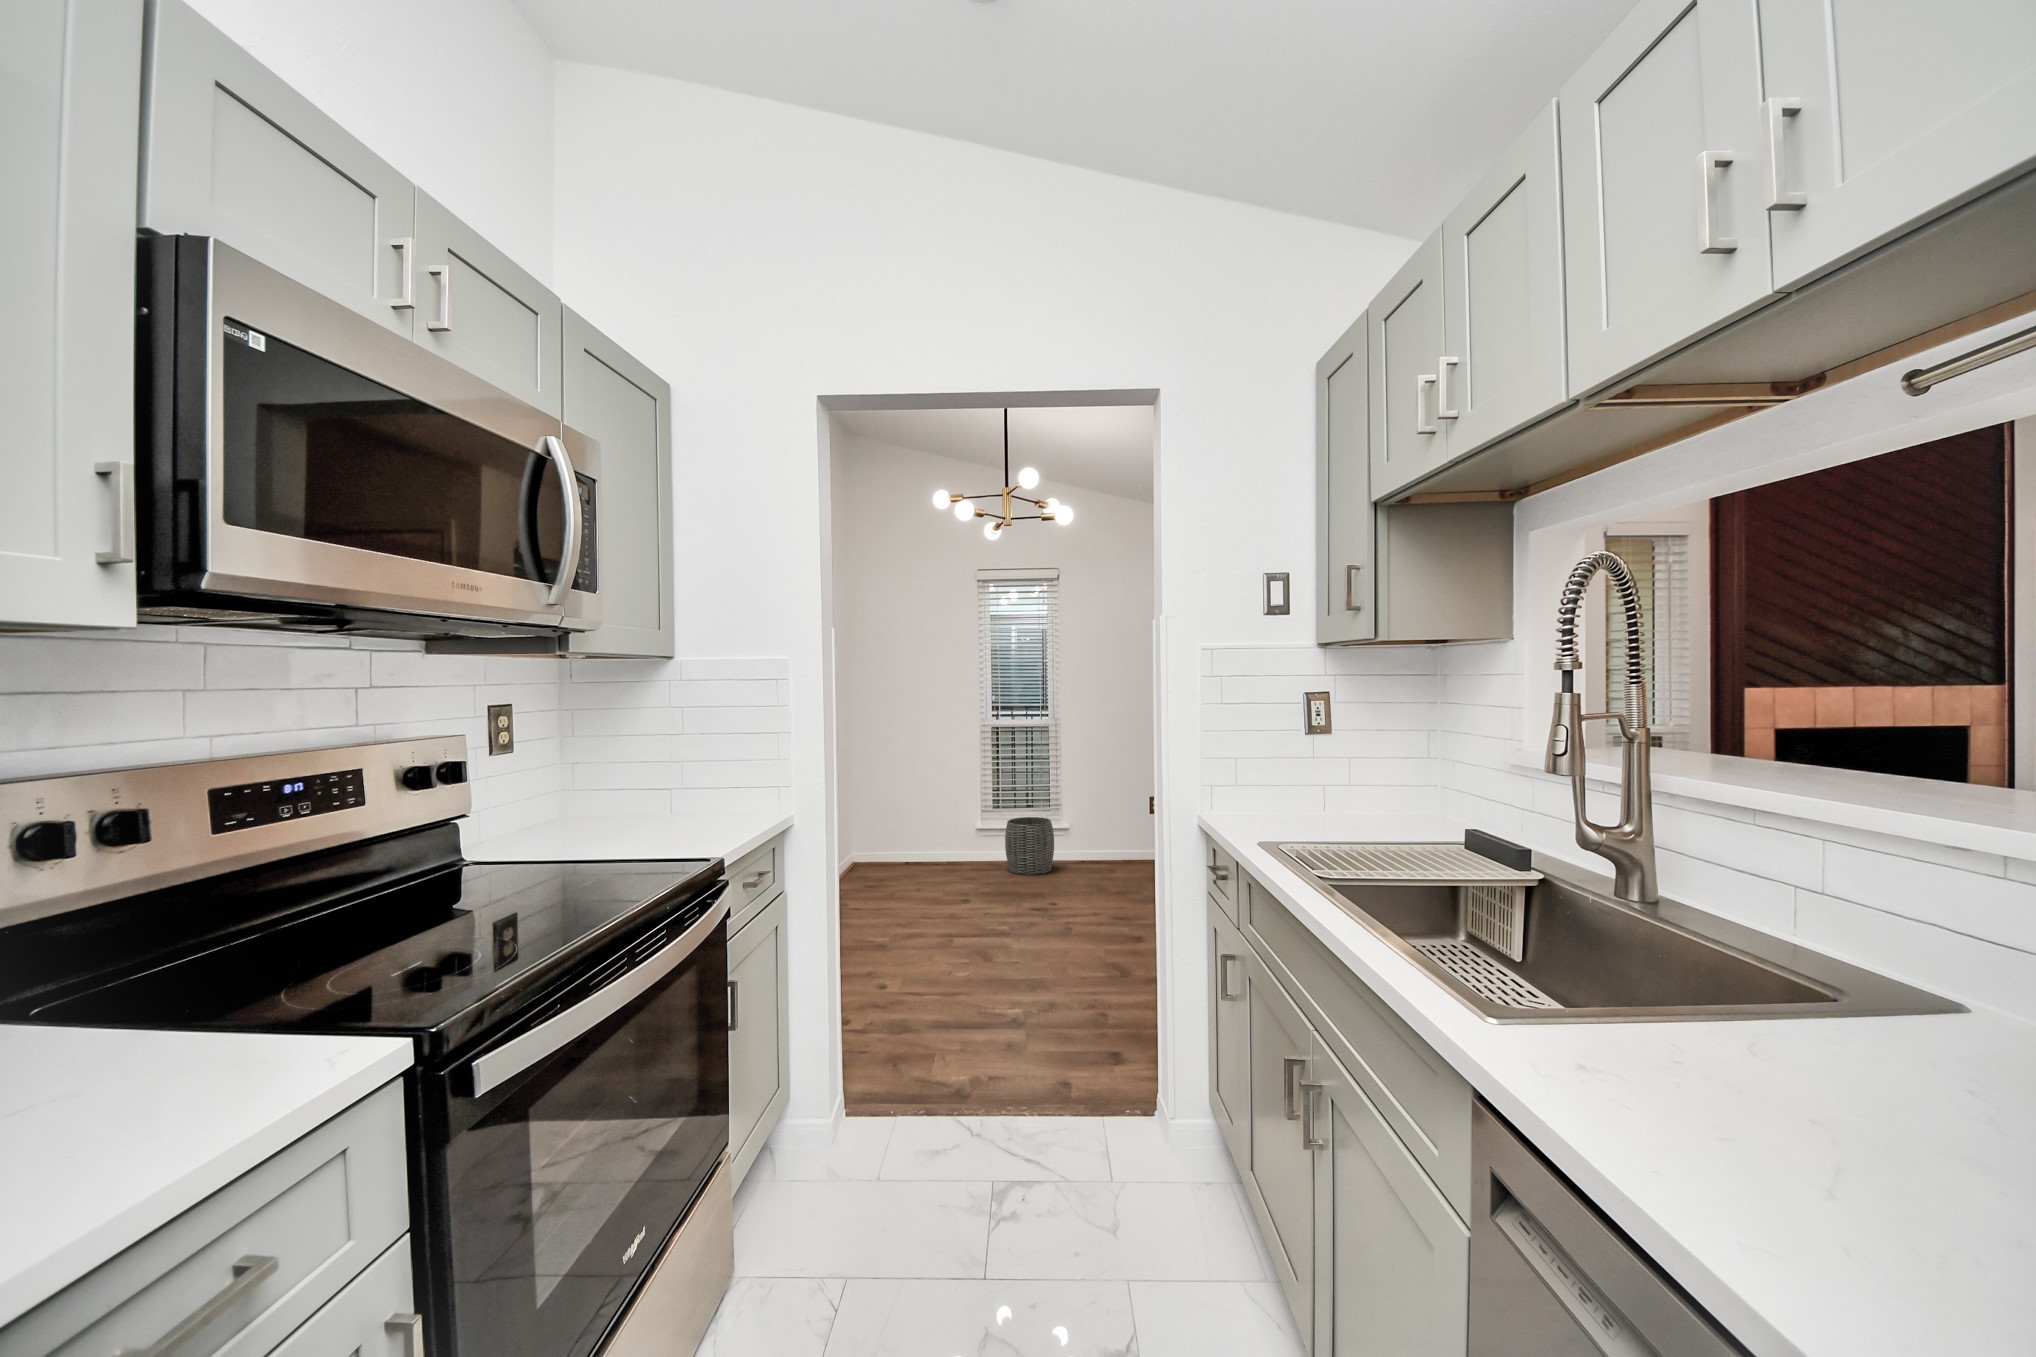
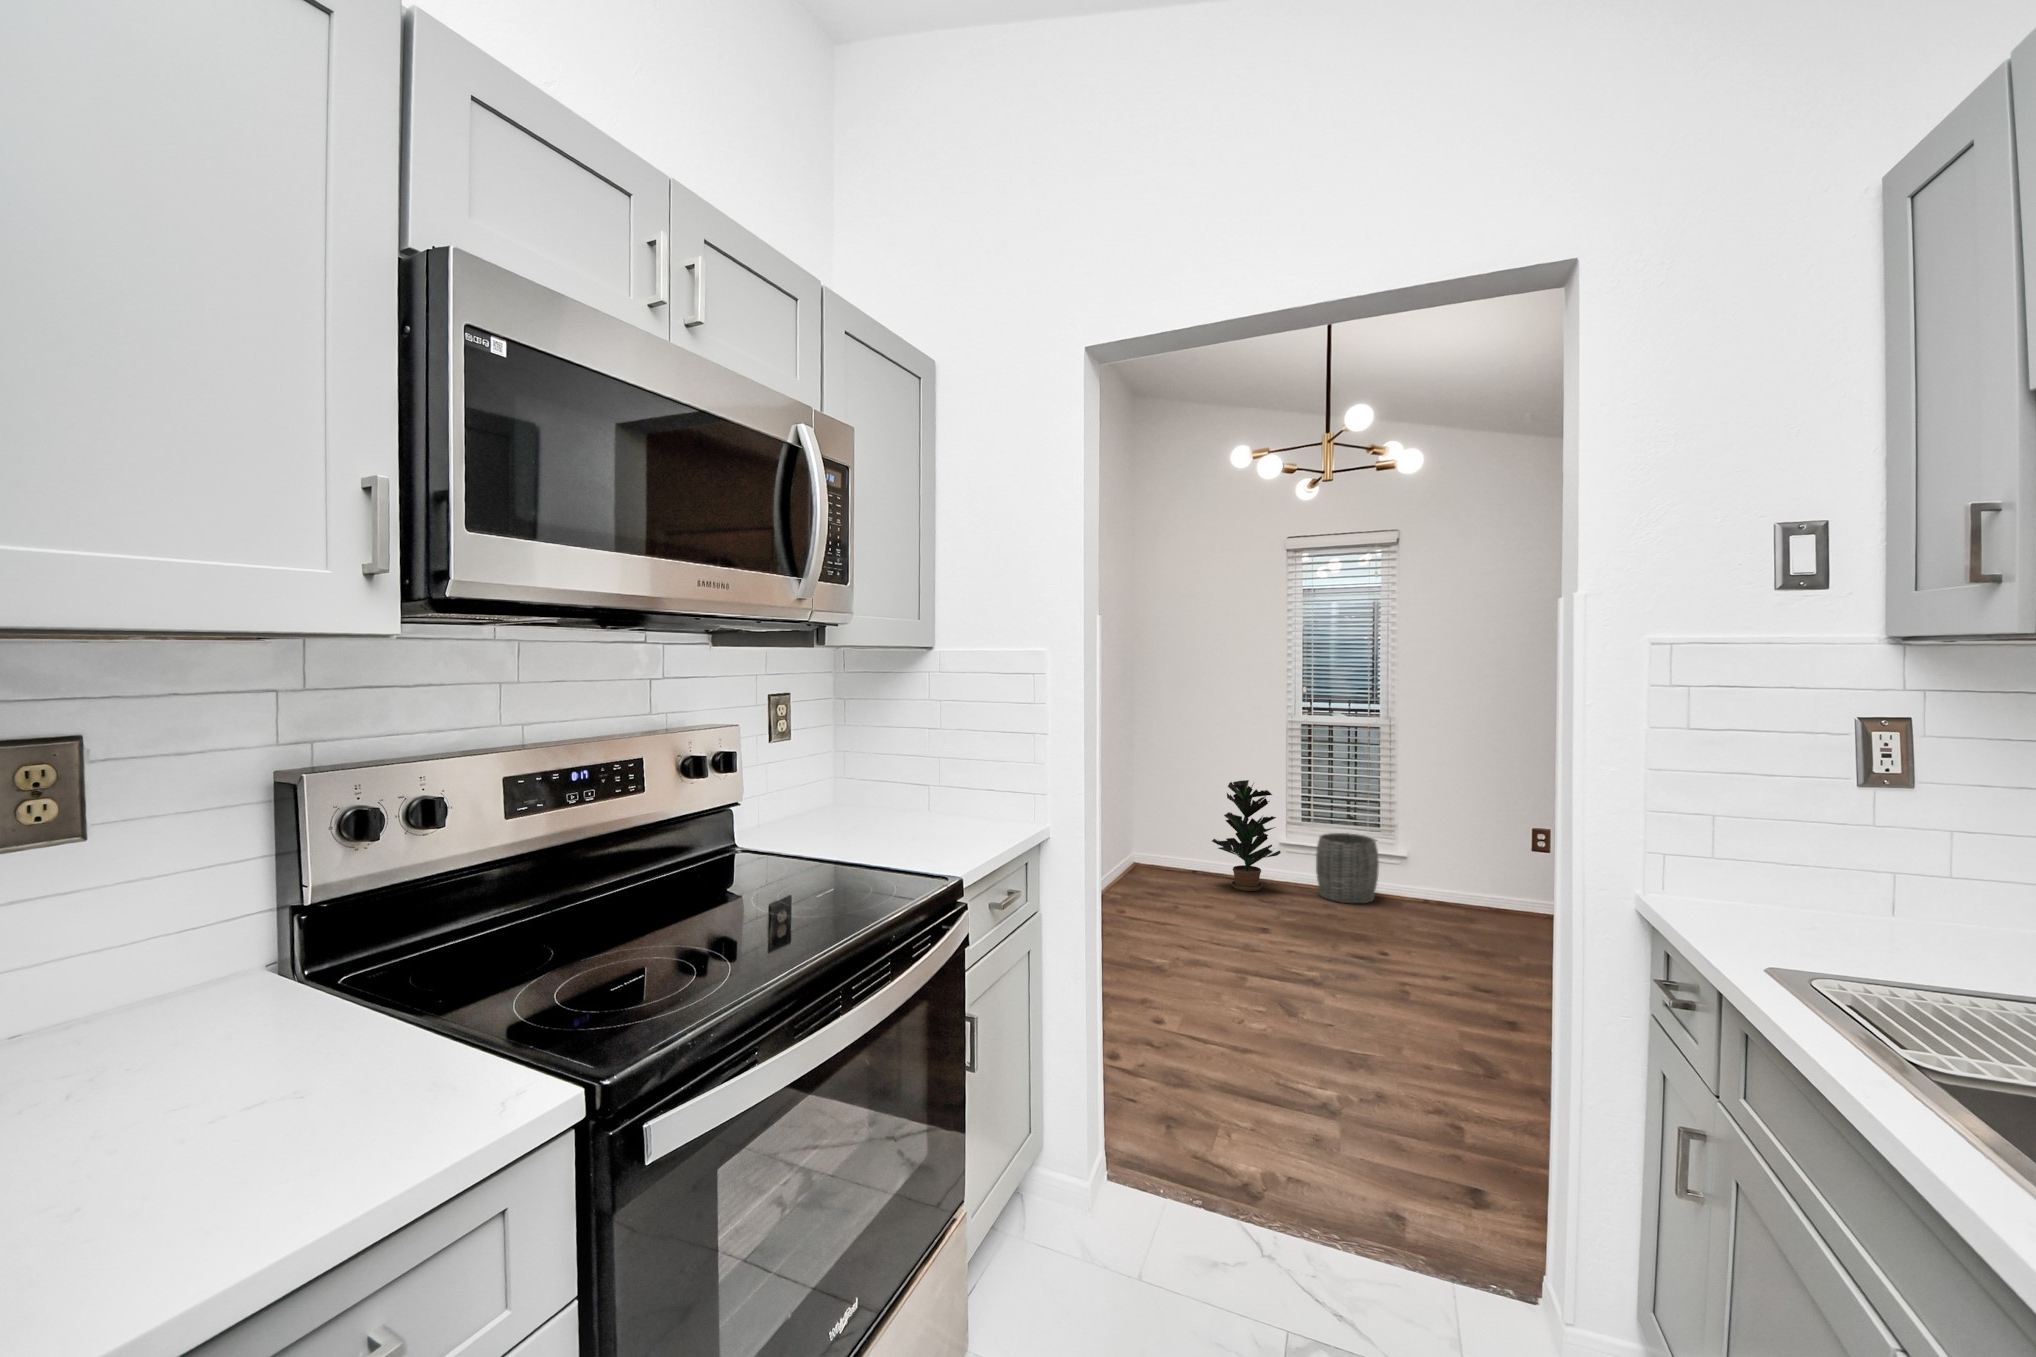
potted plant: none [918,778,977,874] -> present [1212,780,1281,891]

